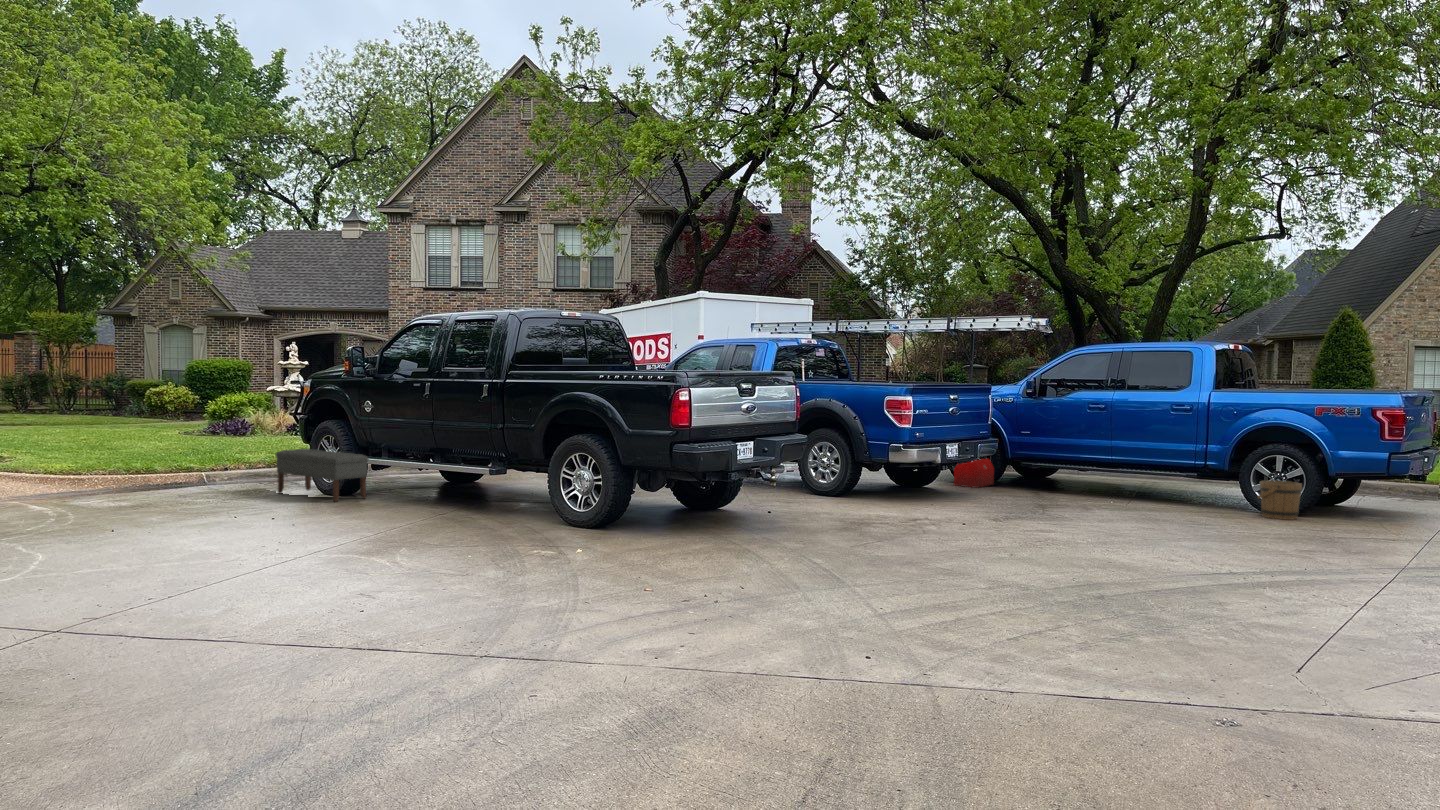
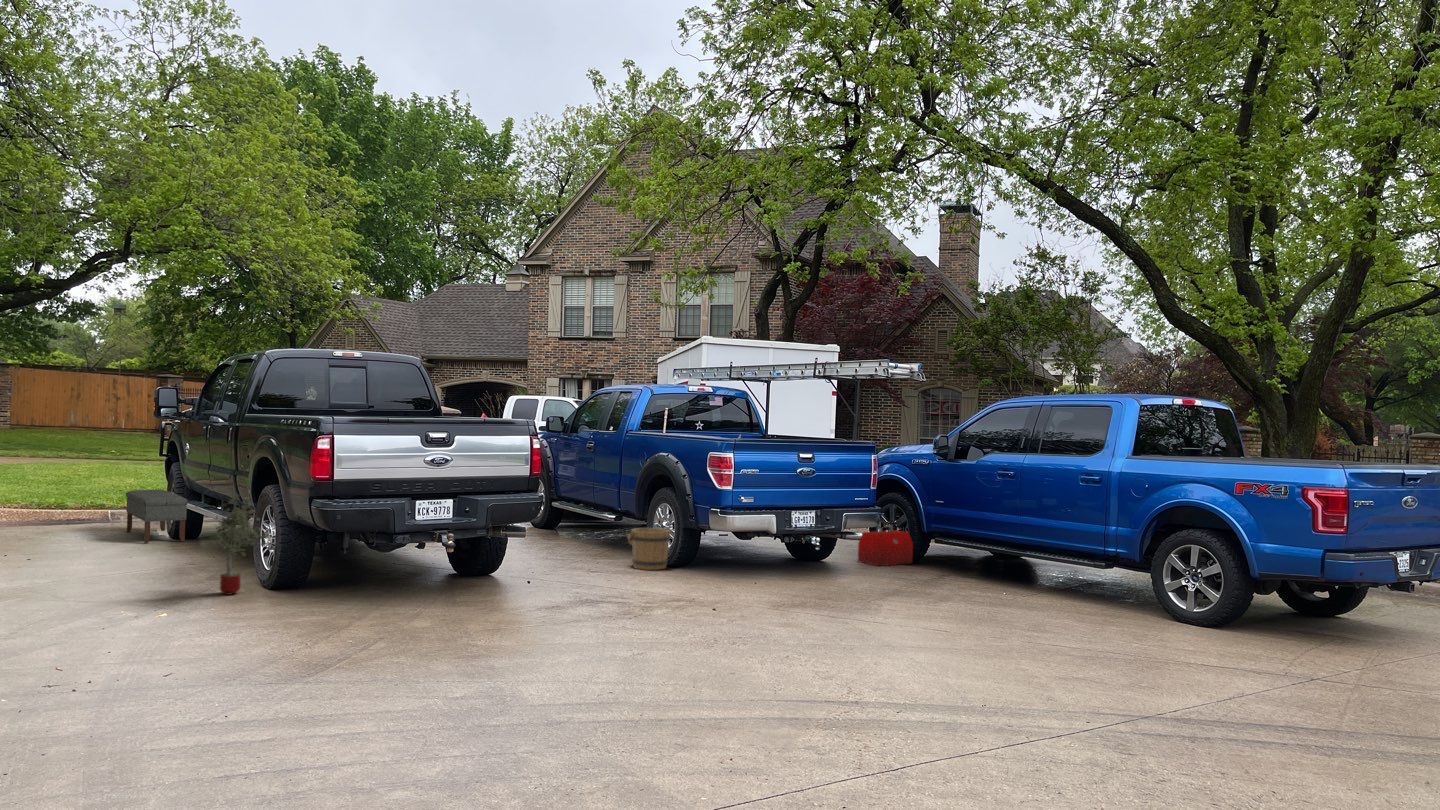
potted tree: none [540,444,602,538] -> present [216,495,270,595]
bucket: present [1258,480,1302,520] -> present [628,528,671,570]

